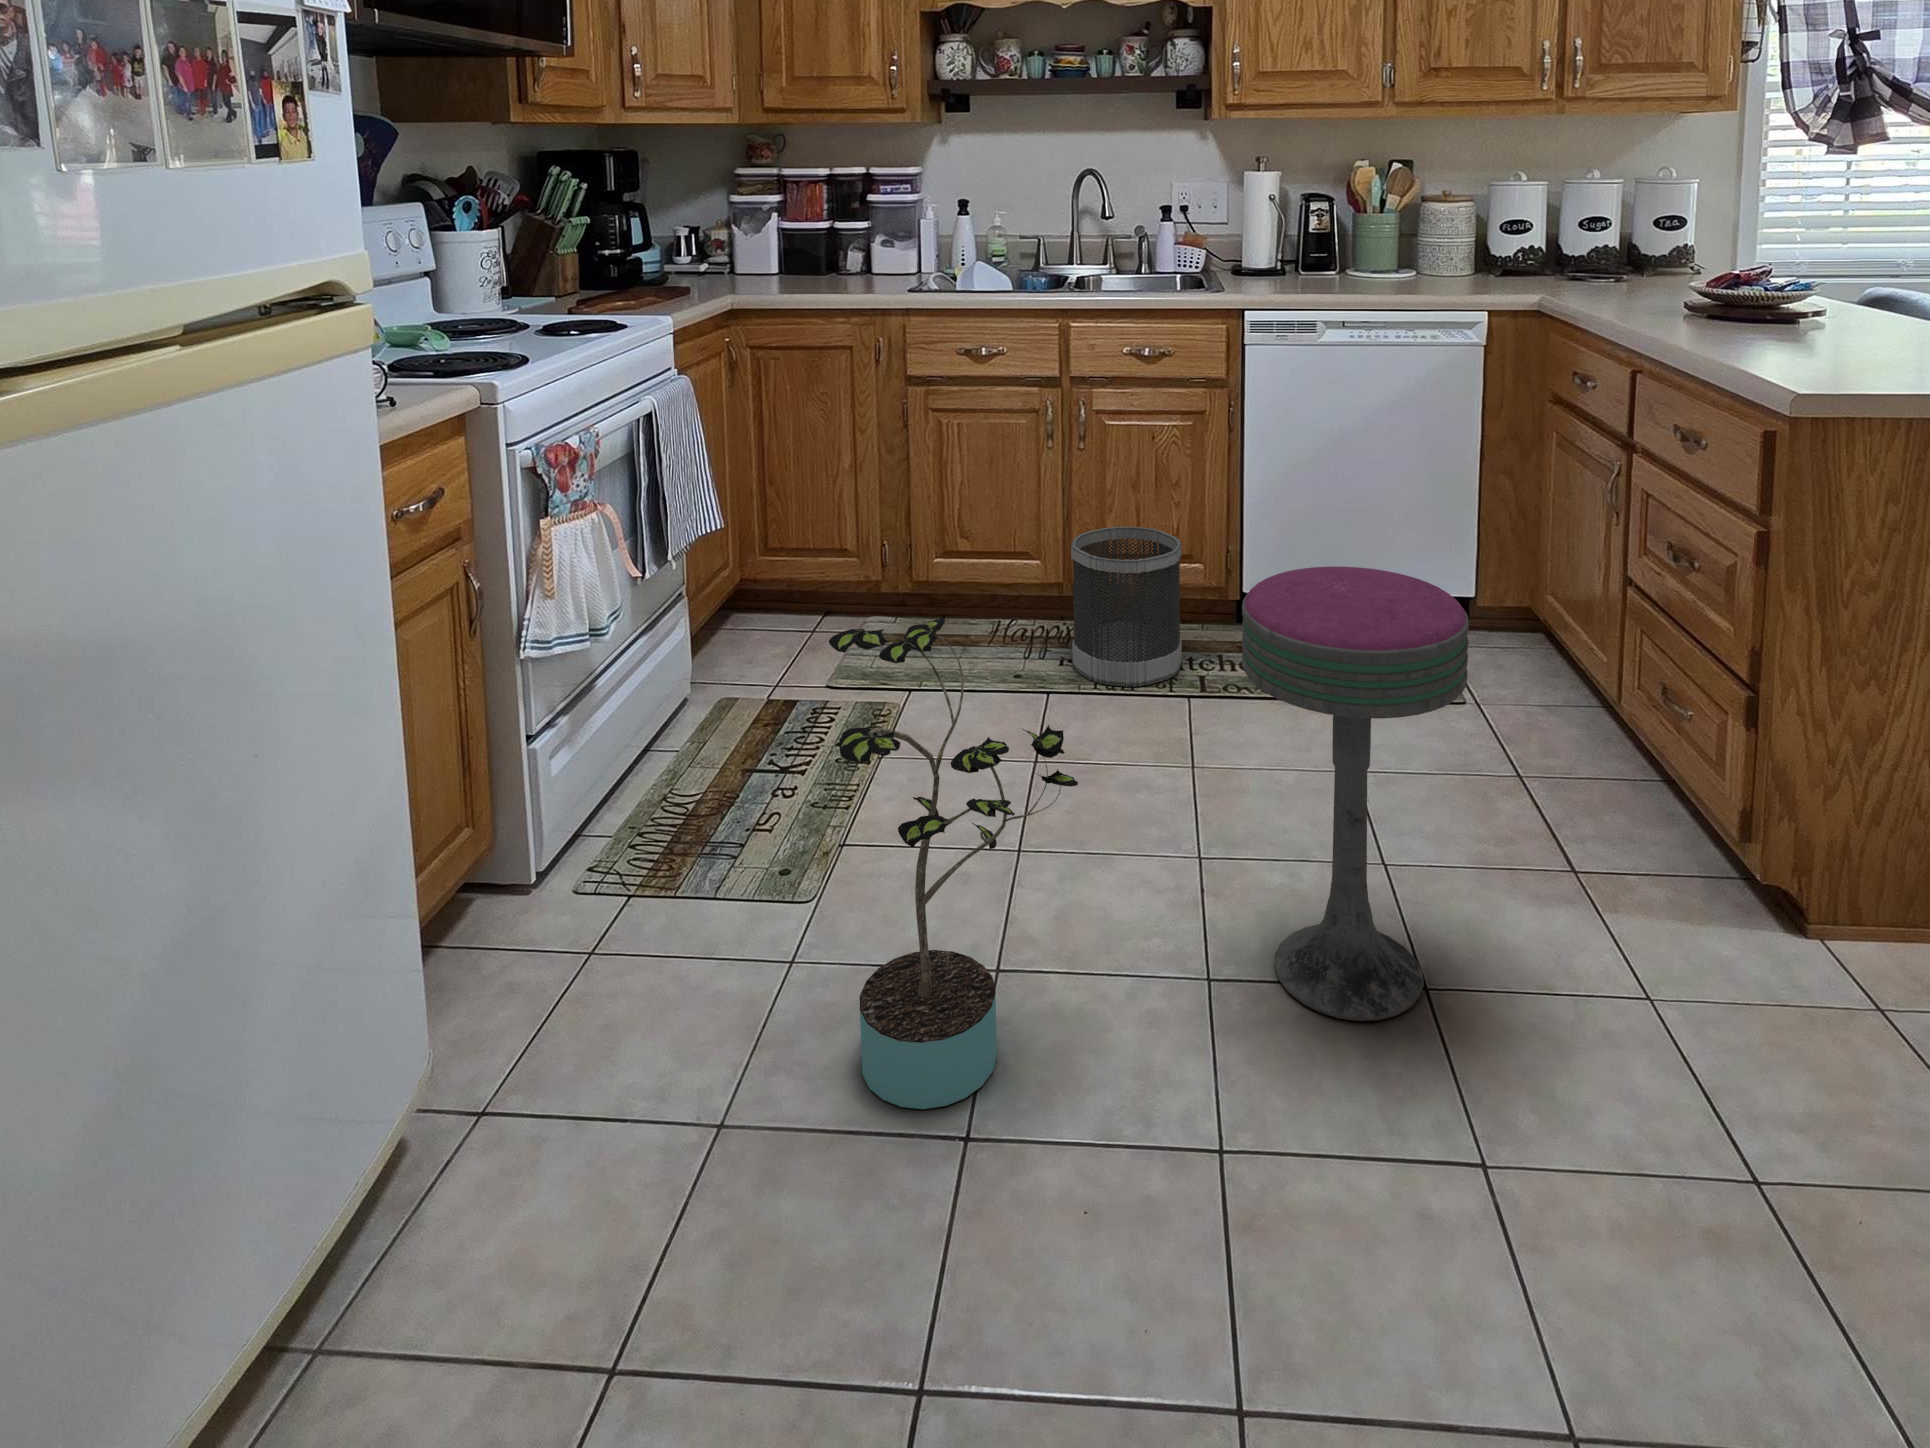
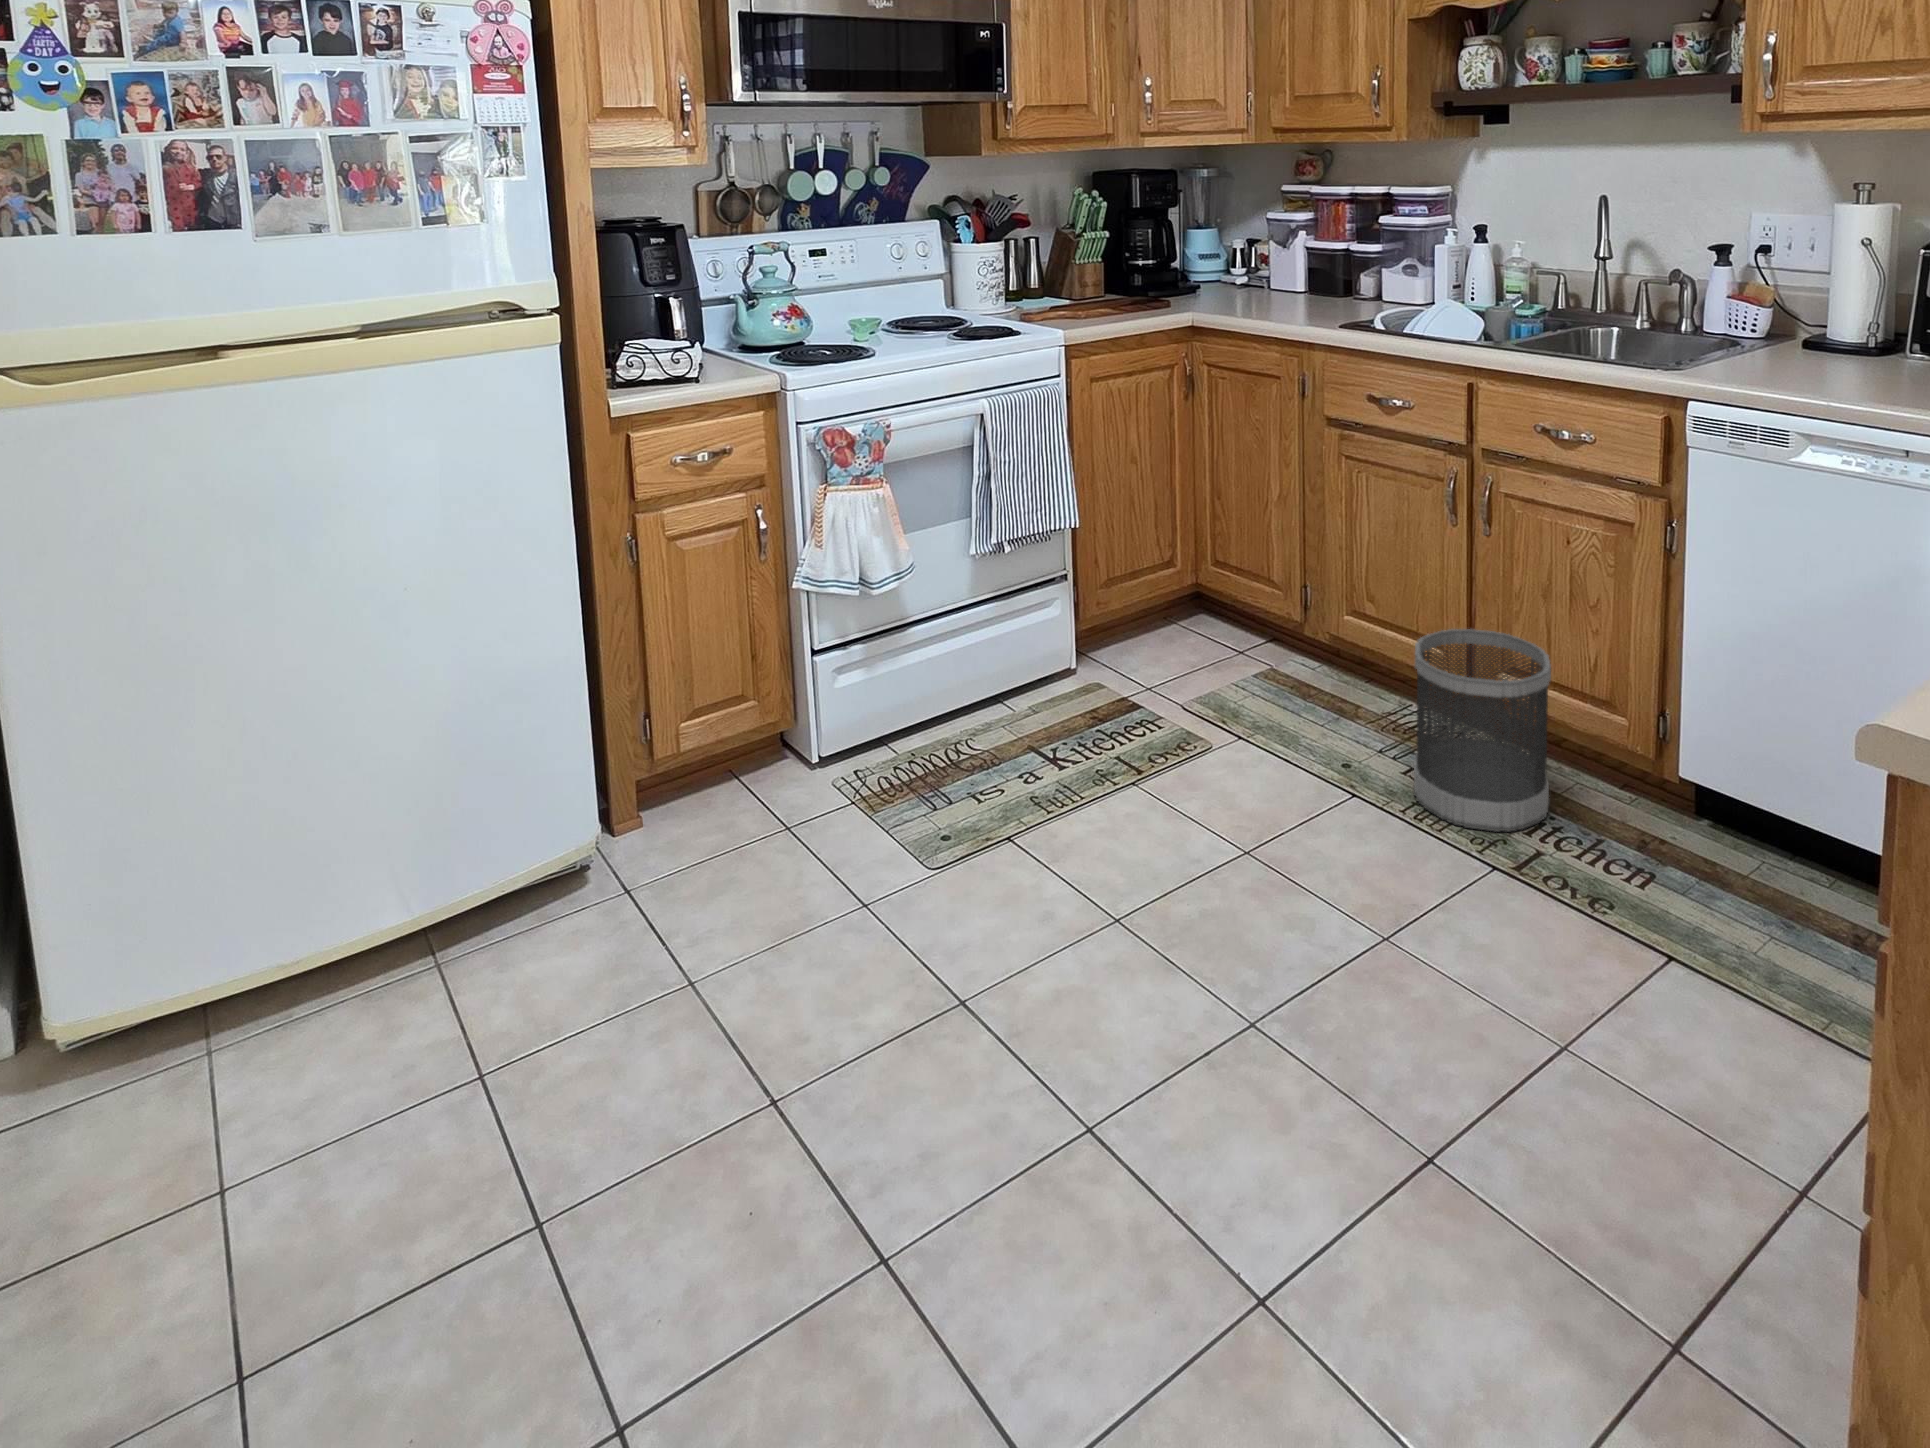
bar stool: present [1242,566,1469,1021] -> none [1071,721,1343,1297]
potted plant: present [829,617,1078,1109] -> none [693,631,943,1071]

